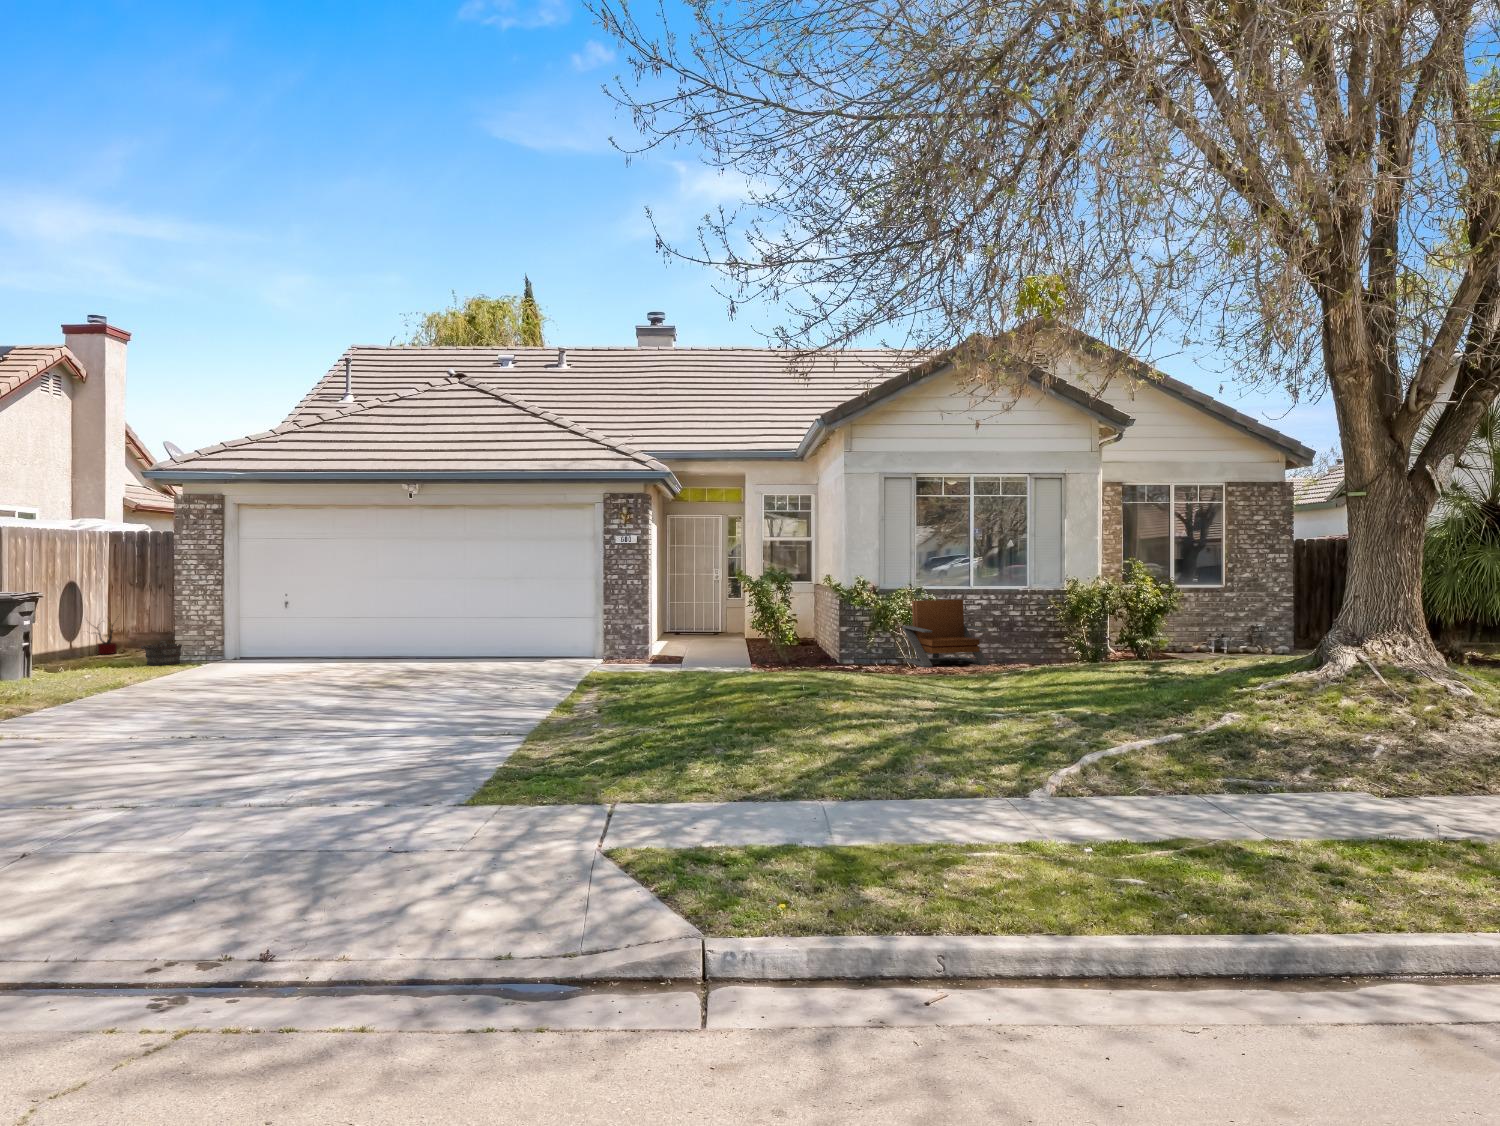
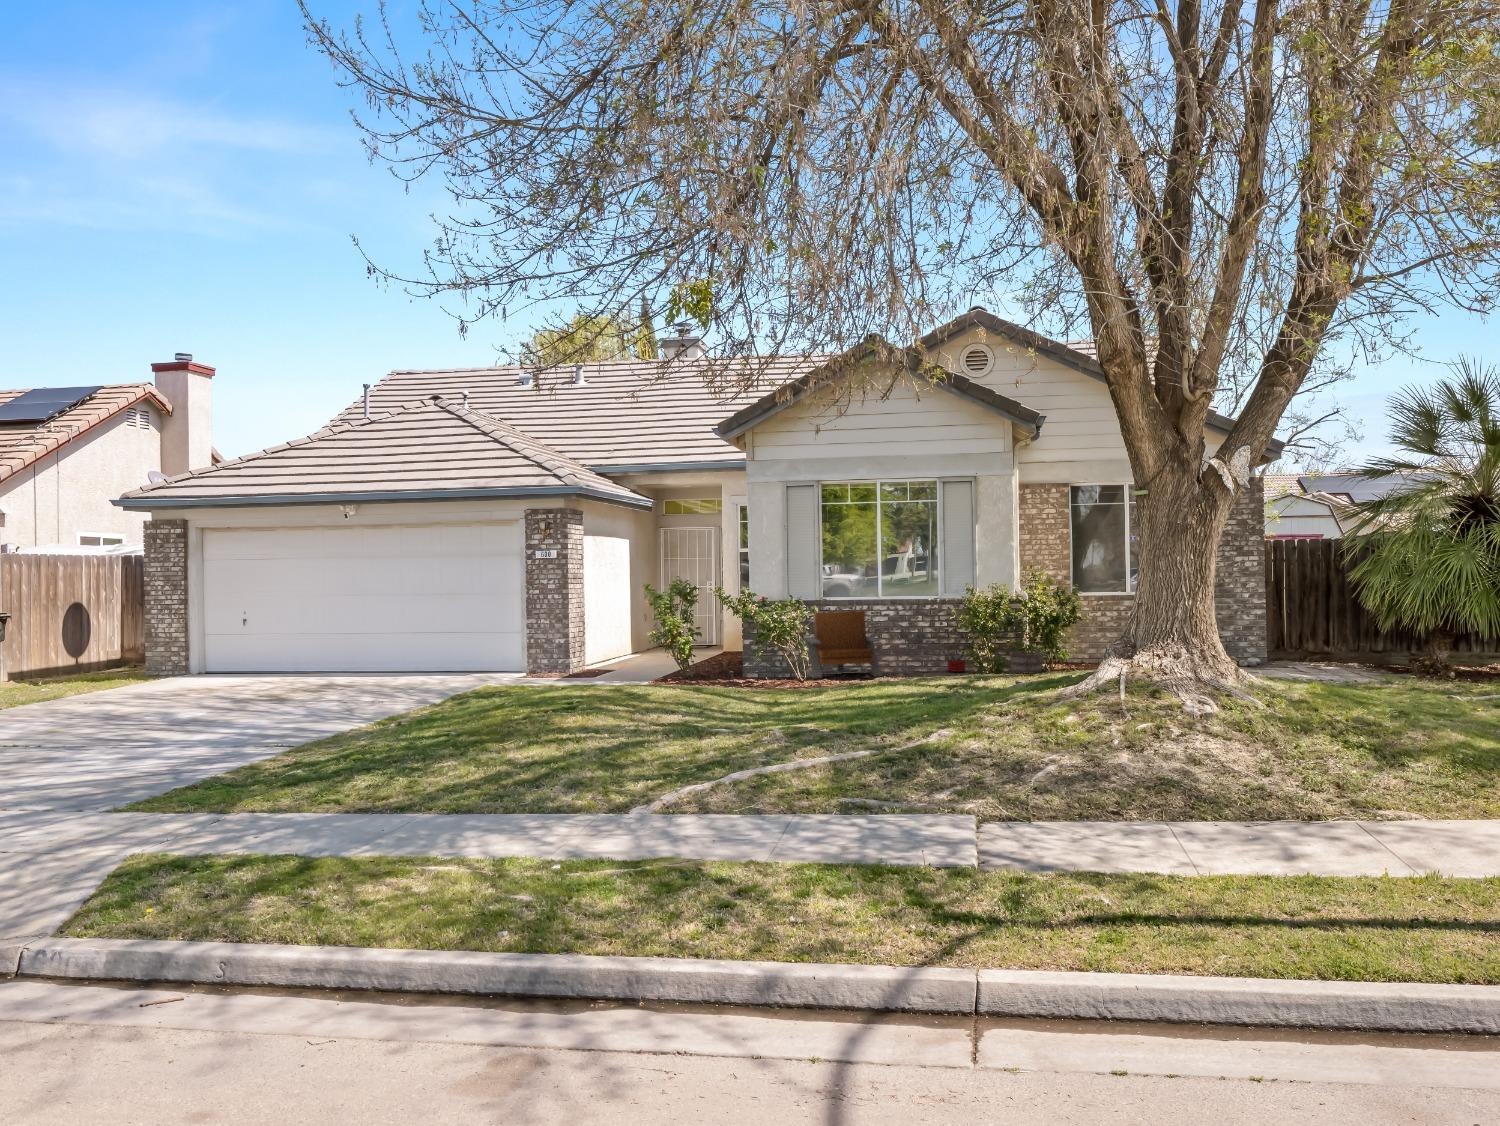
decorative plant: present [96,621,117,654] -> present [947,633,978,672]
bucket: present [141,641,182,665] -> present [1009,649,1047,674]

